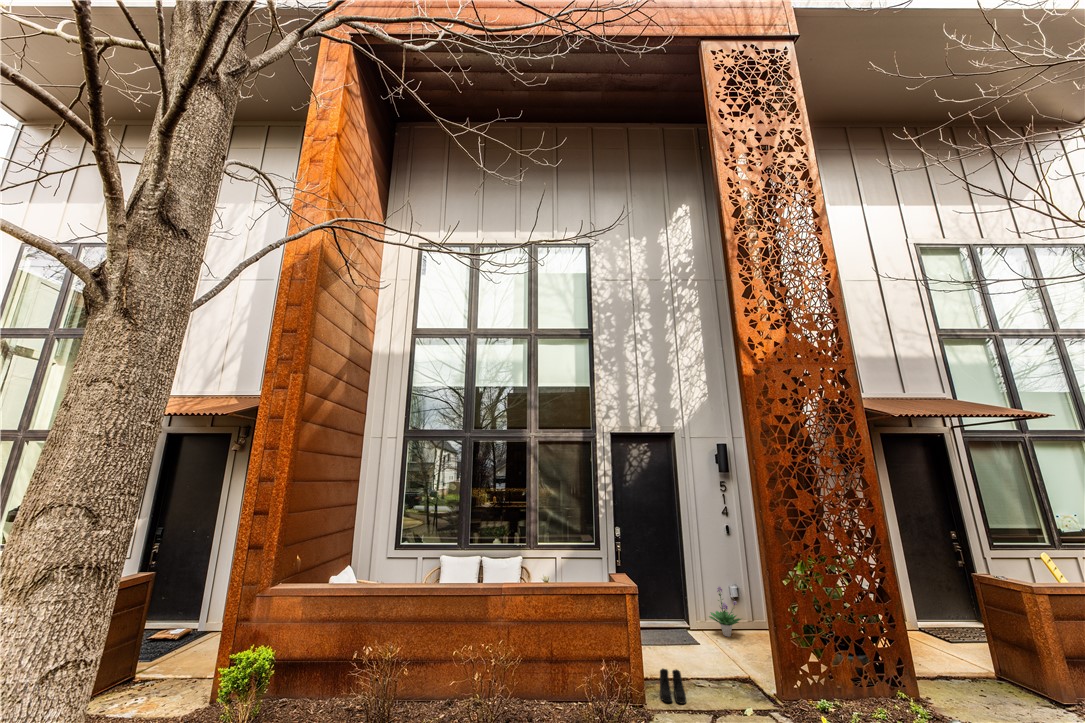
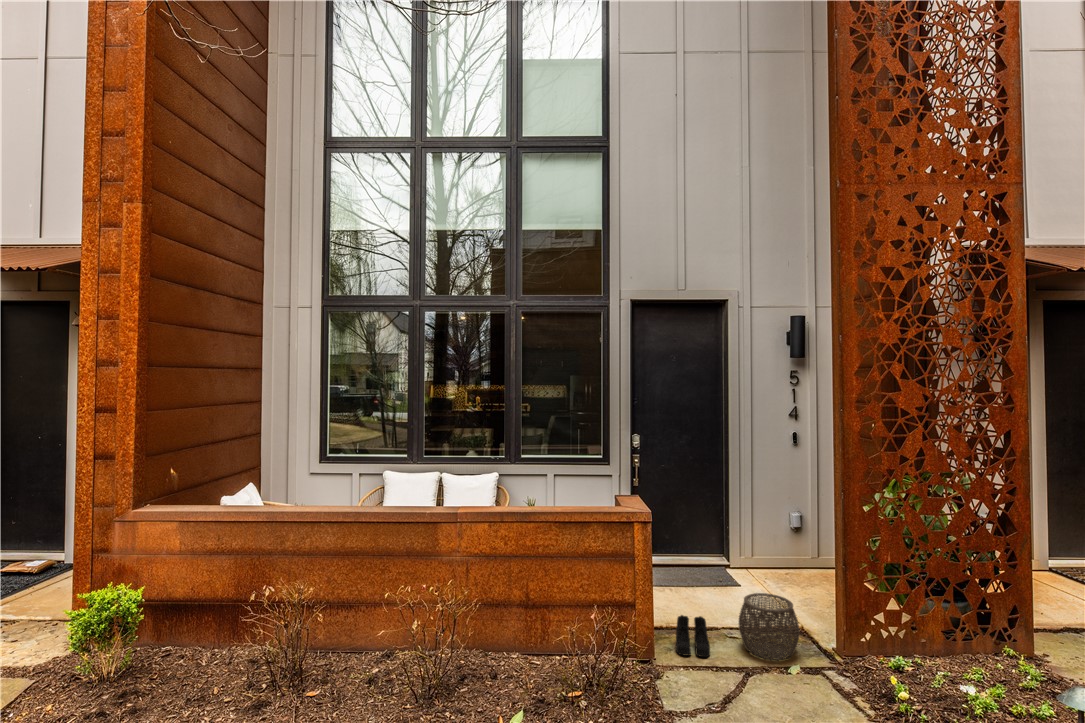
potted plant: present [709,586,741,637] -> none [754,515,802,577]
woven basket: none [704,650,750,706] -> present [739,593,799,660]

